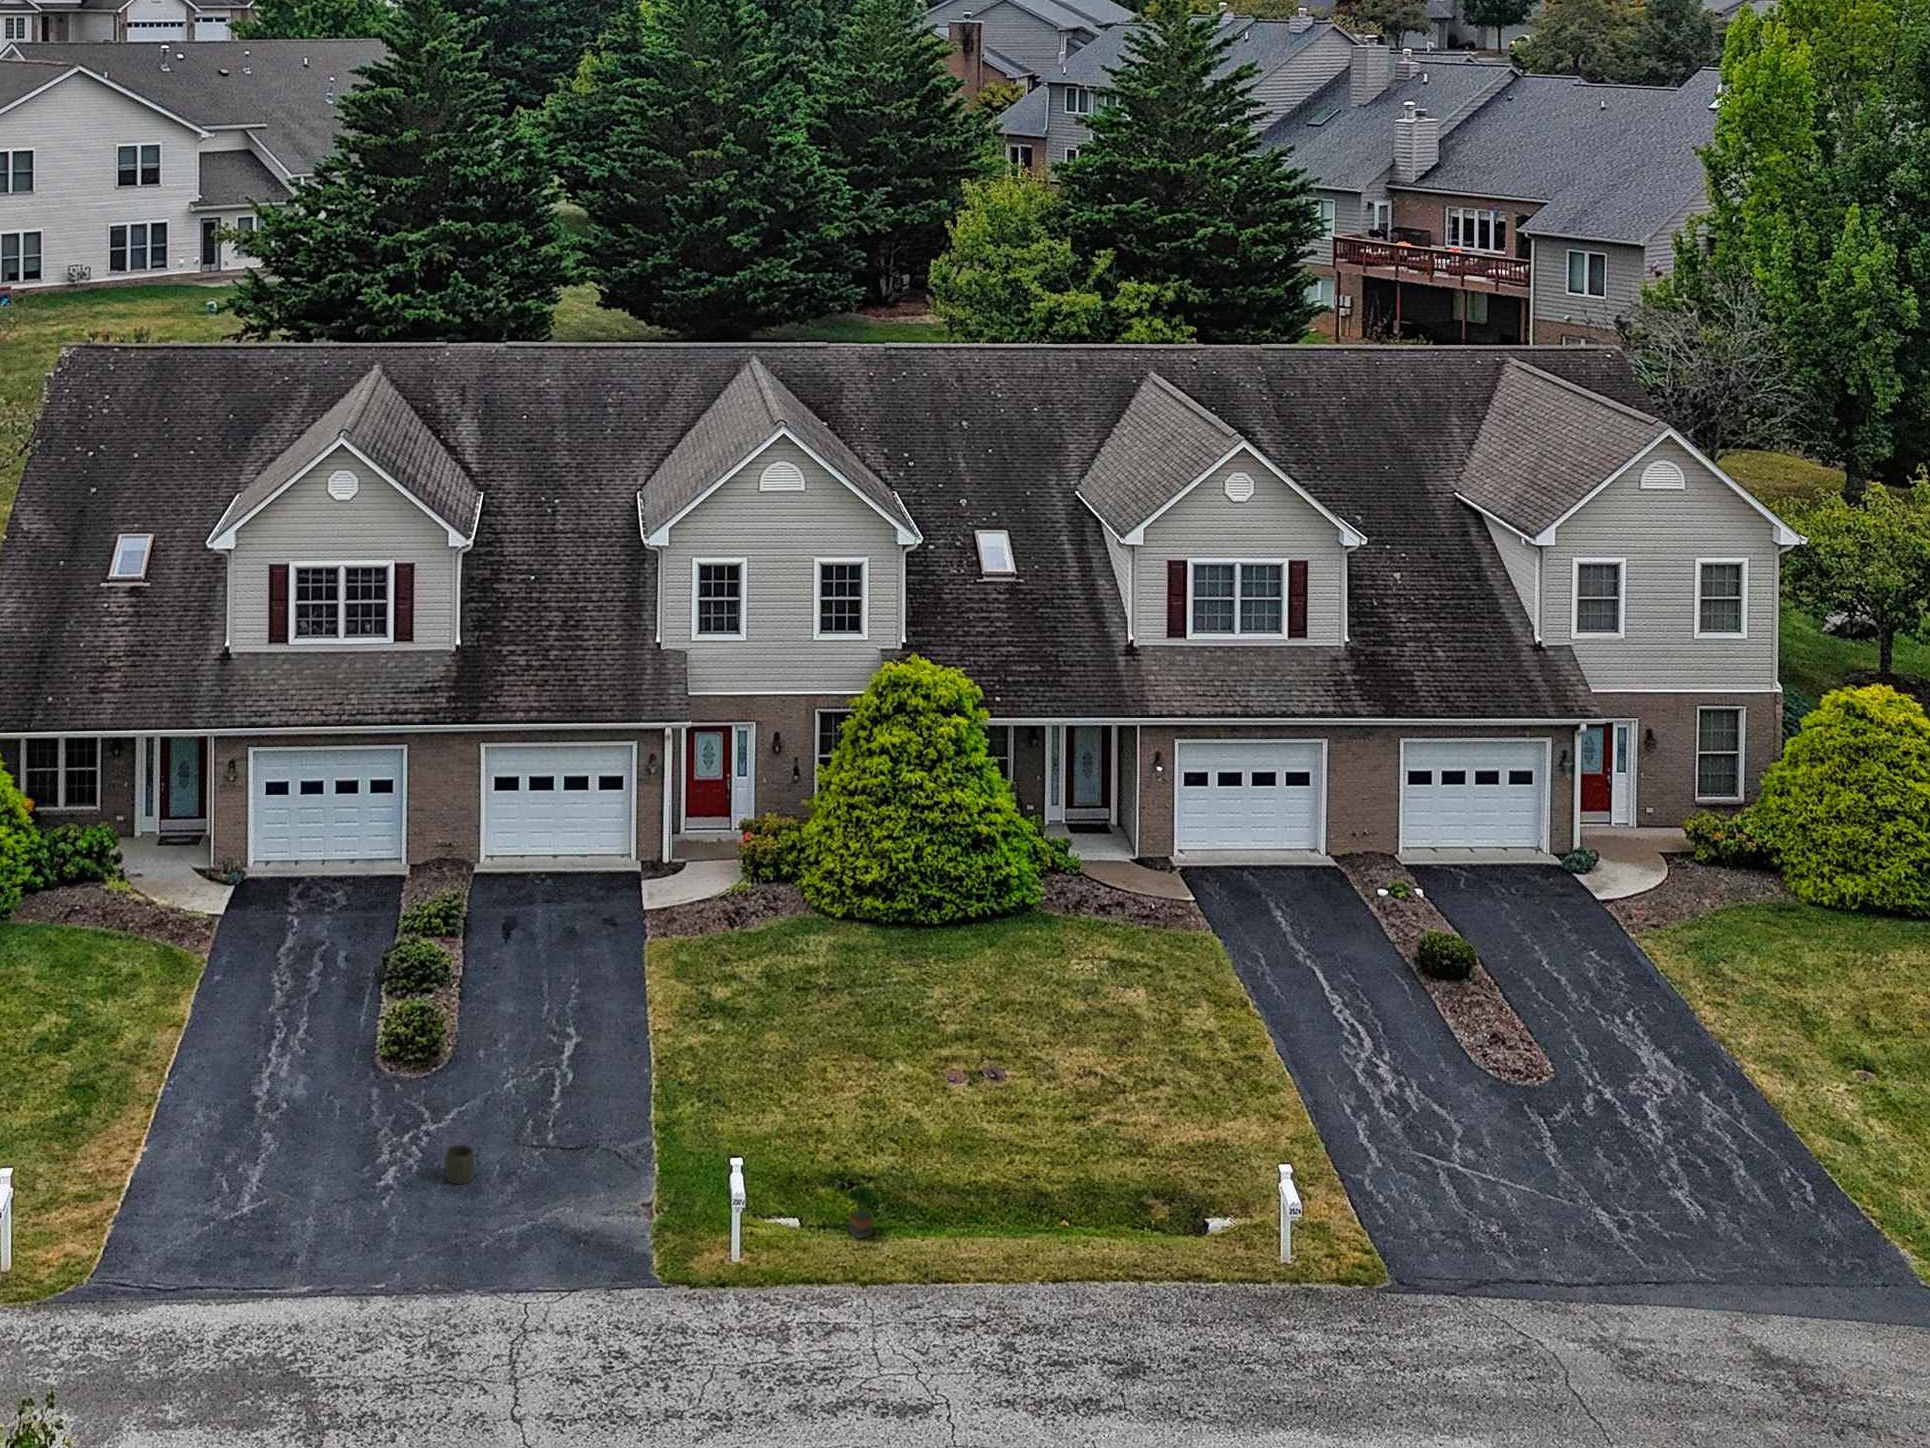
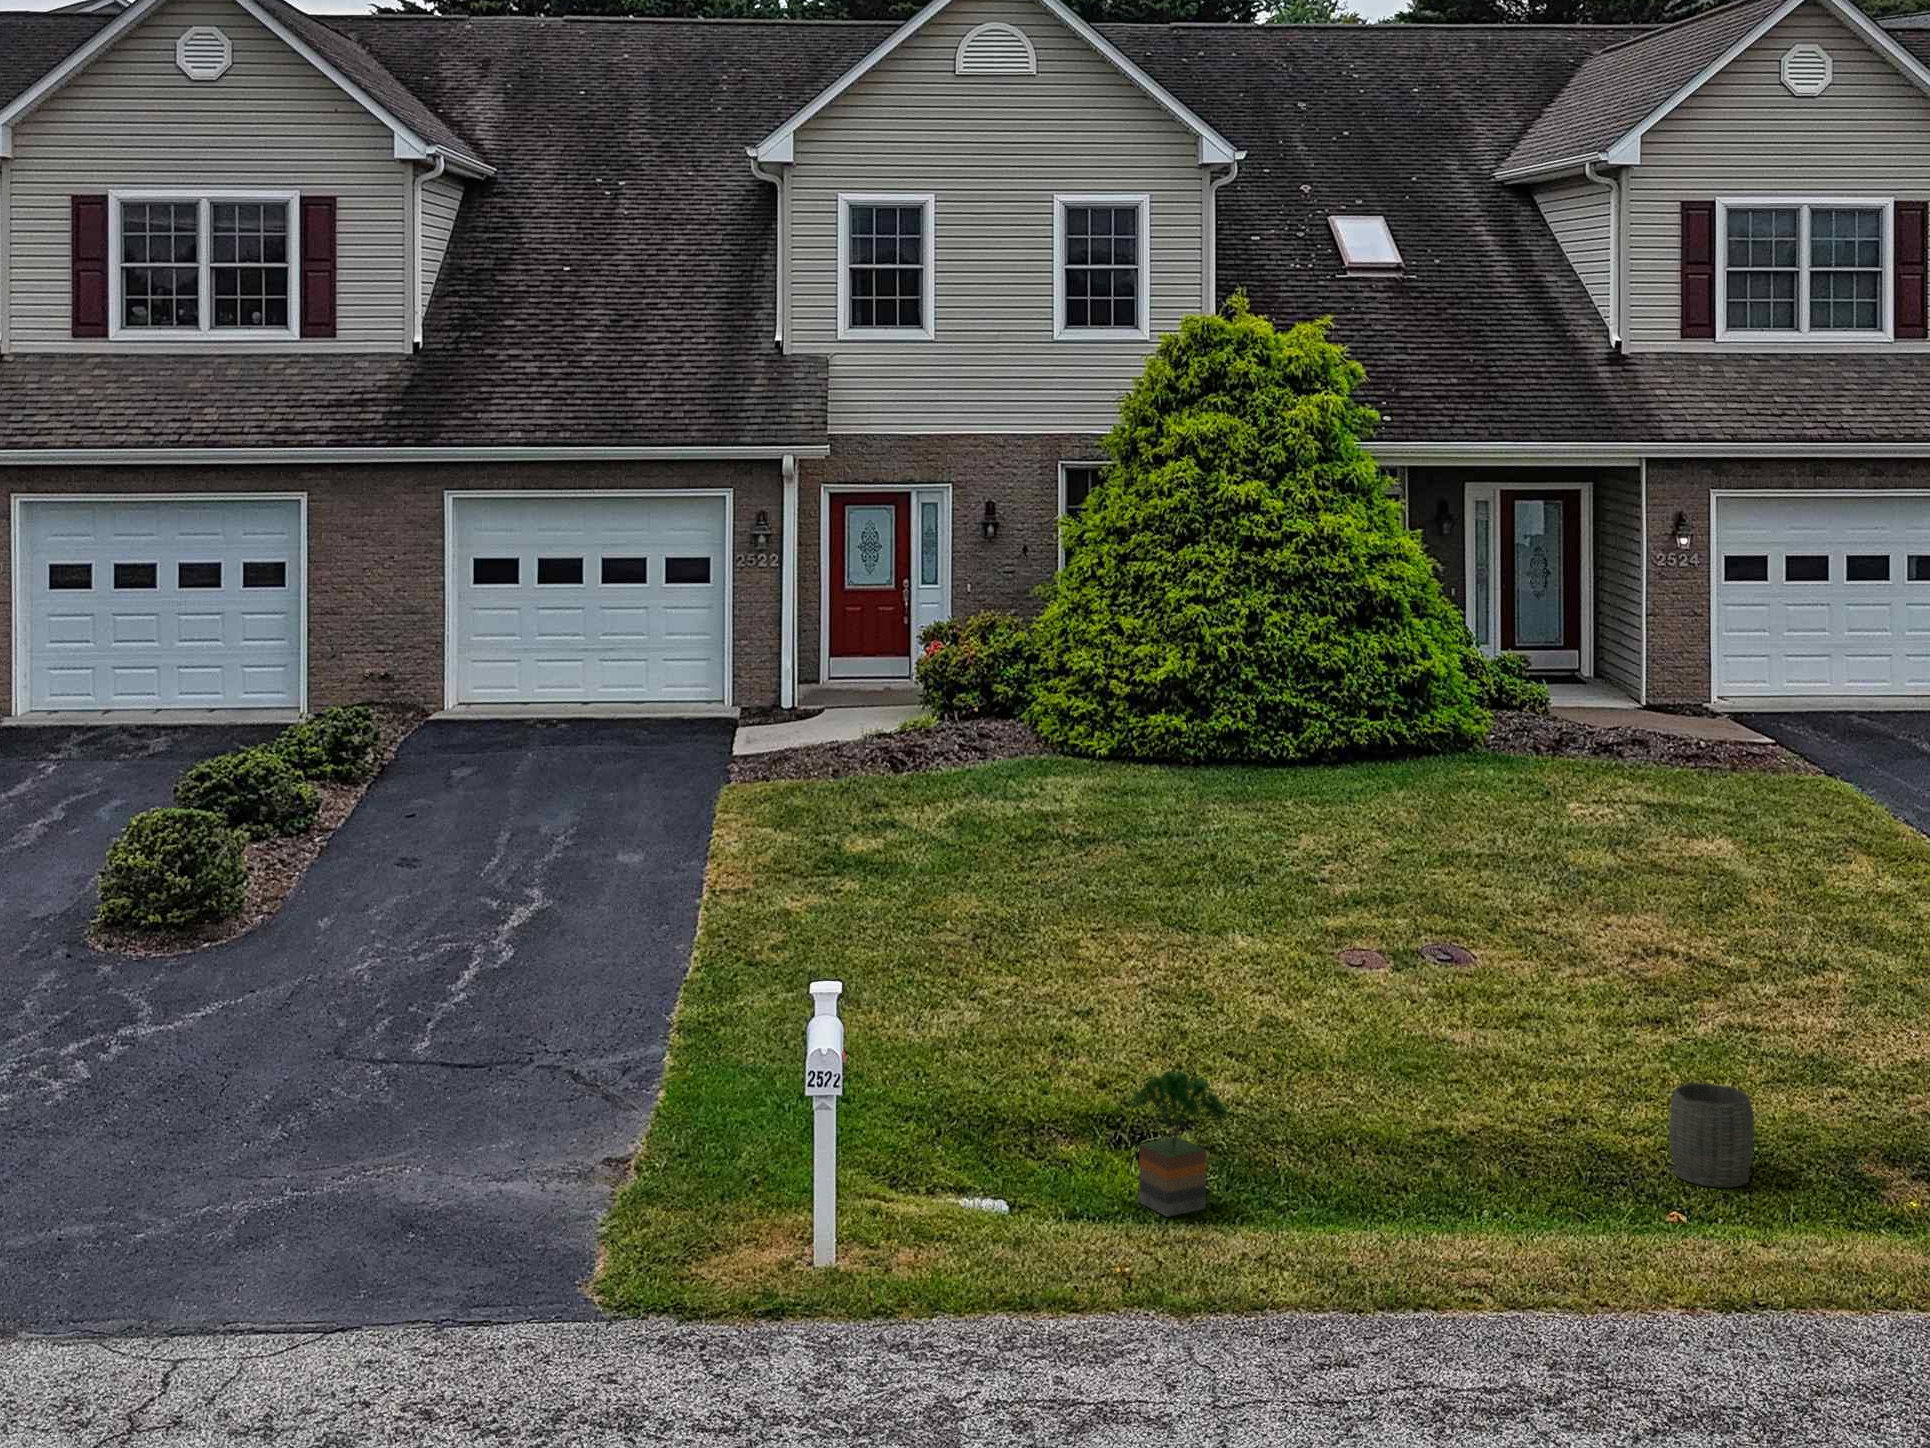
woven basket: present [445,1145,474,1184] -> present [1669,1083,1754,1188]

